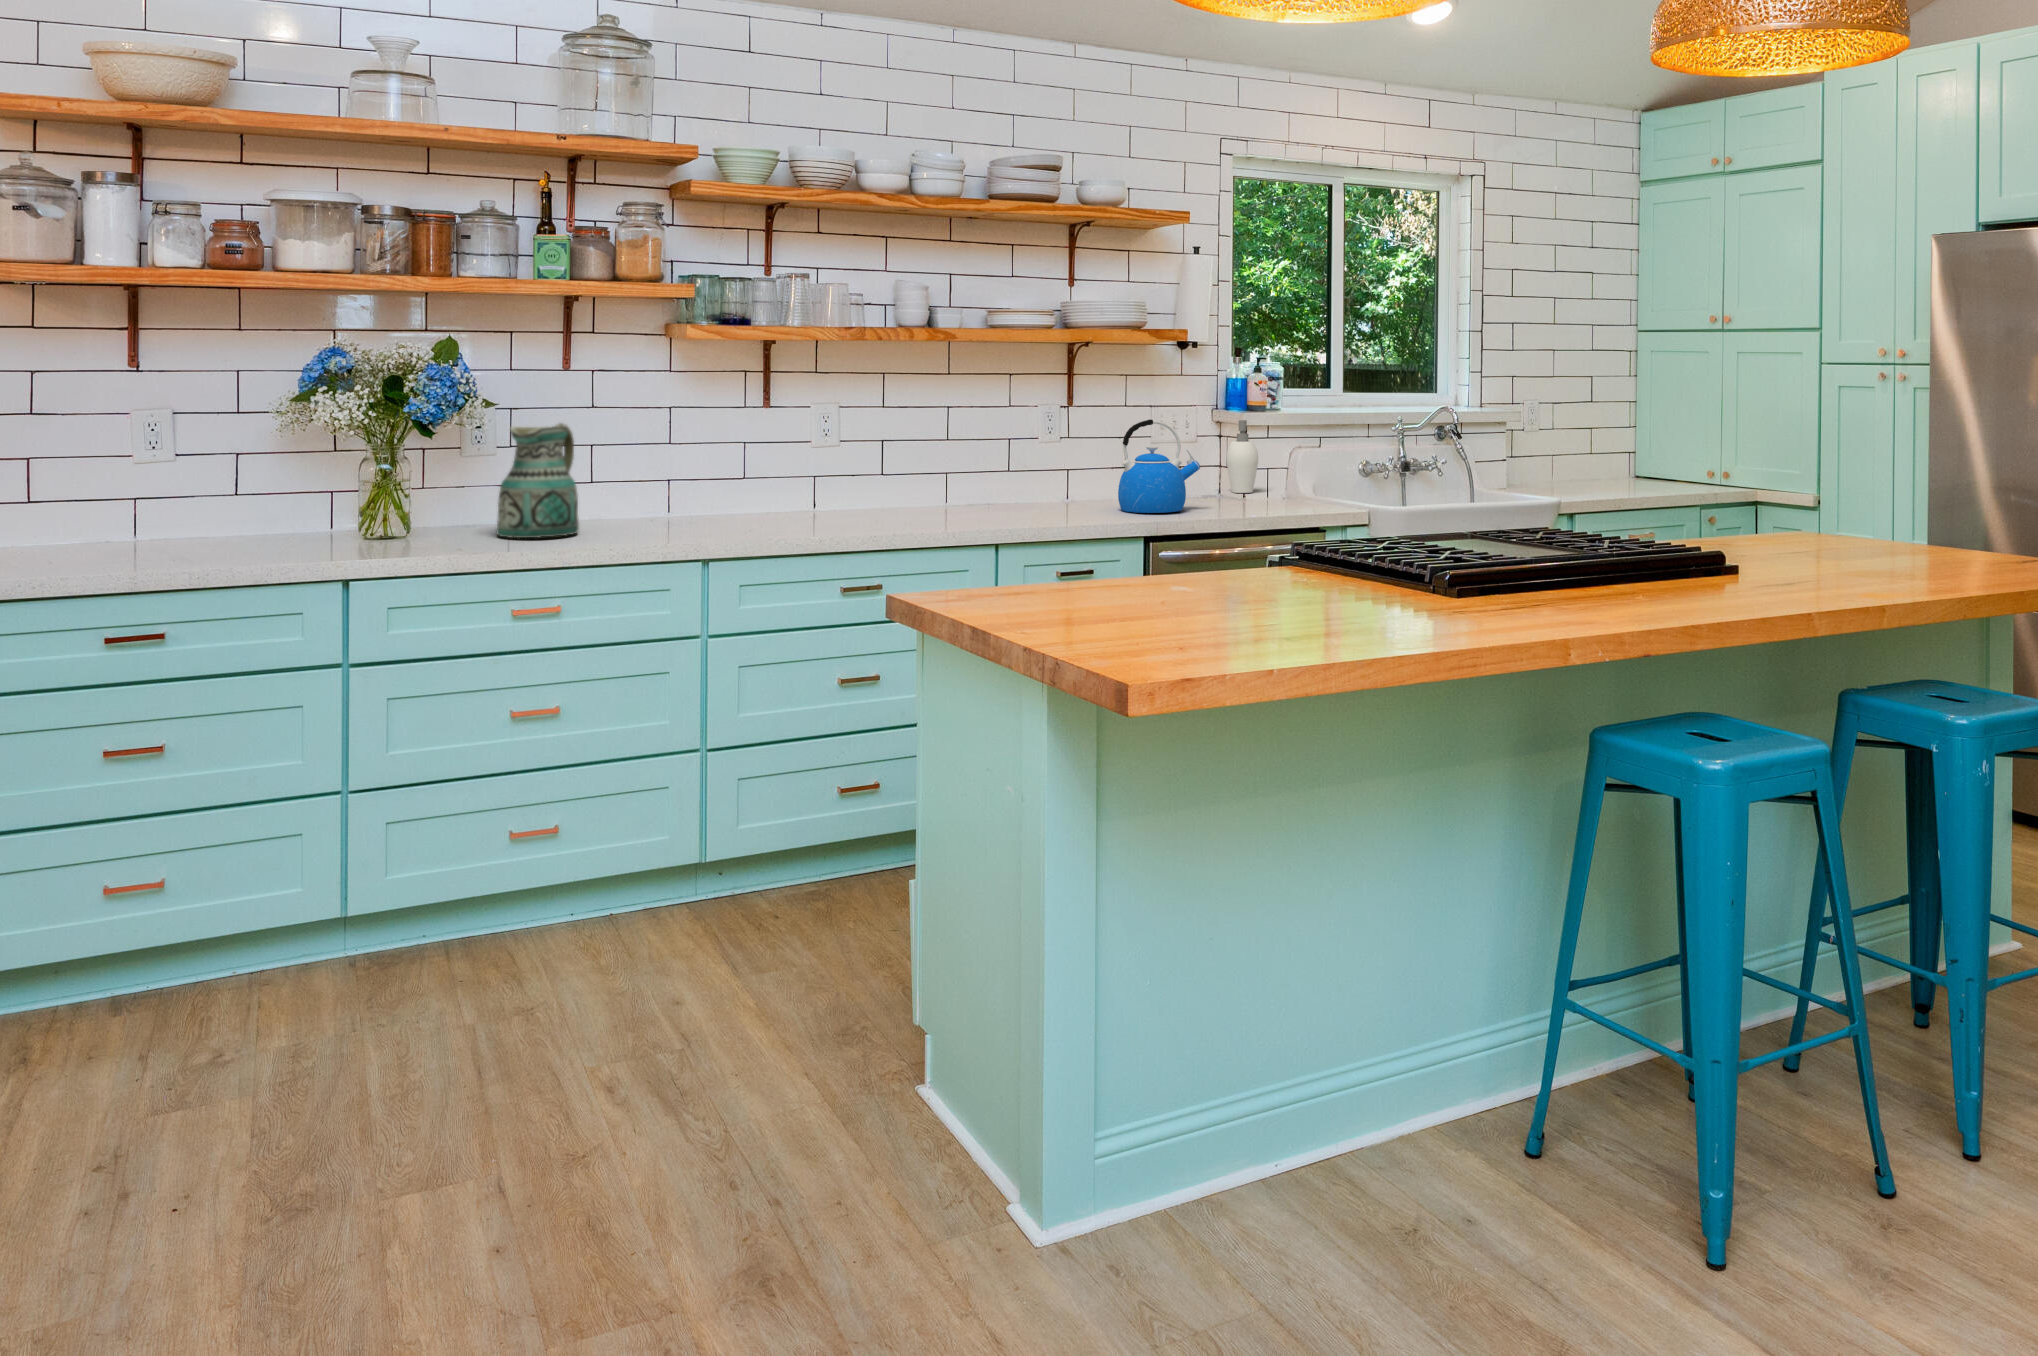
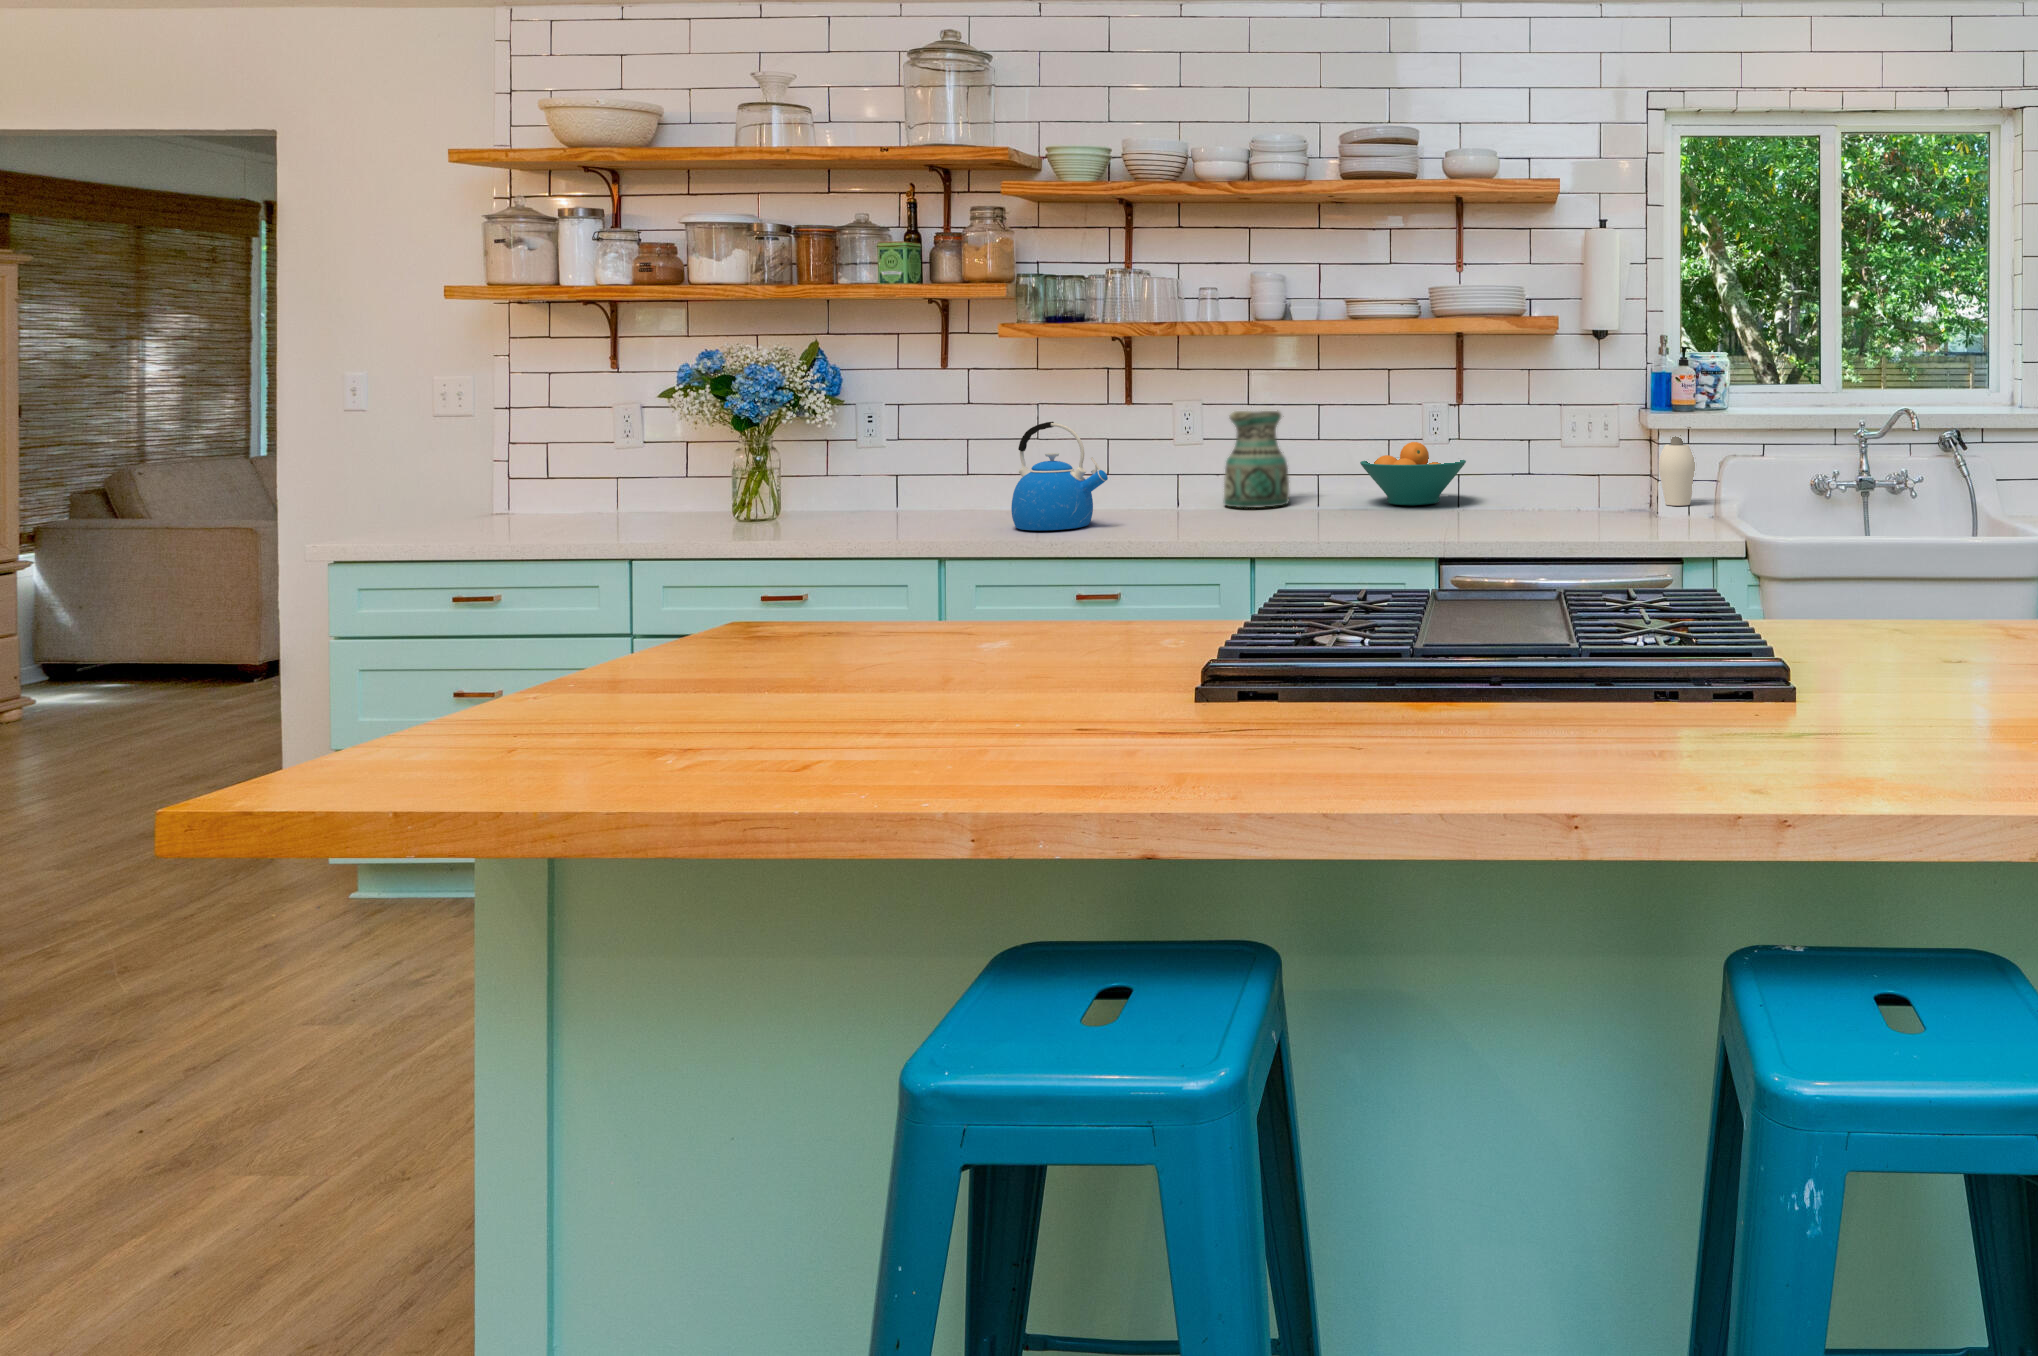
kettle: present [1118,419,1200,513] -> present [1011,422,1108,530]
ceramic pitcher: present [497,423,579,538] -> present [1224,410,1289,508]
fruit bowl: none [978,442,1078,500] -> present [1360,442,1466,505]

